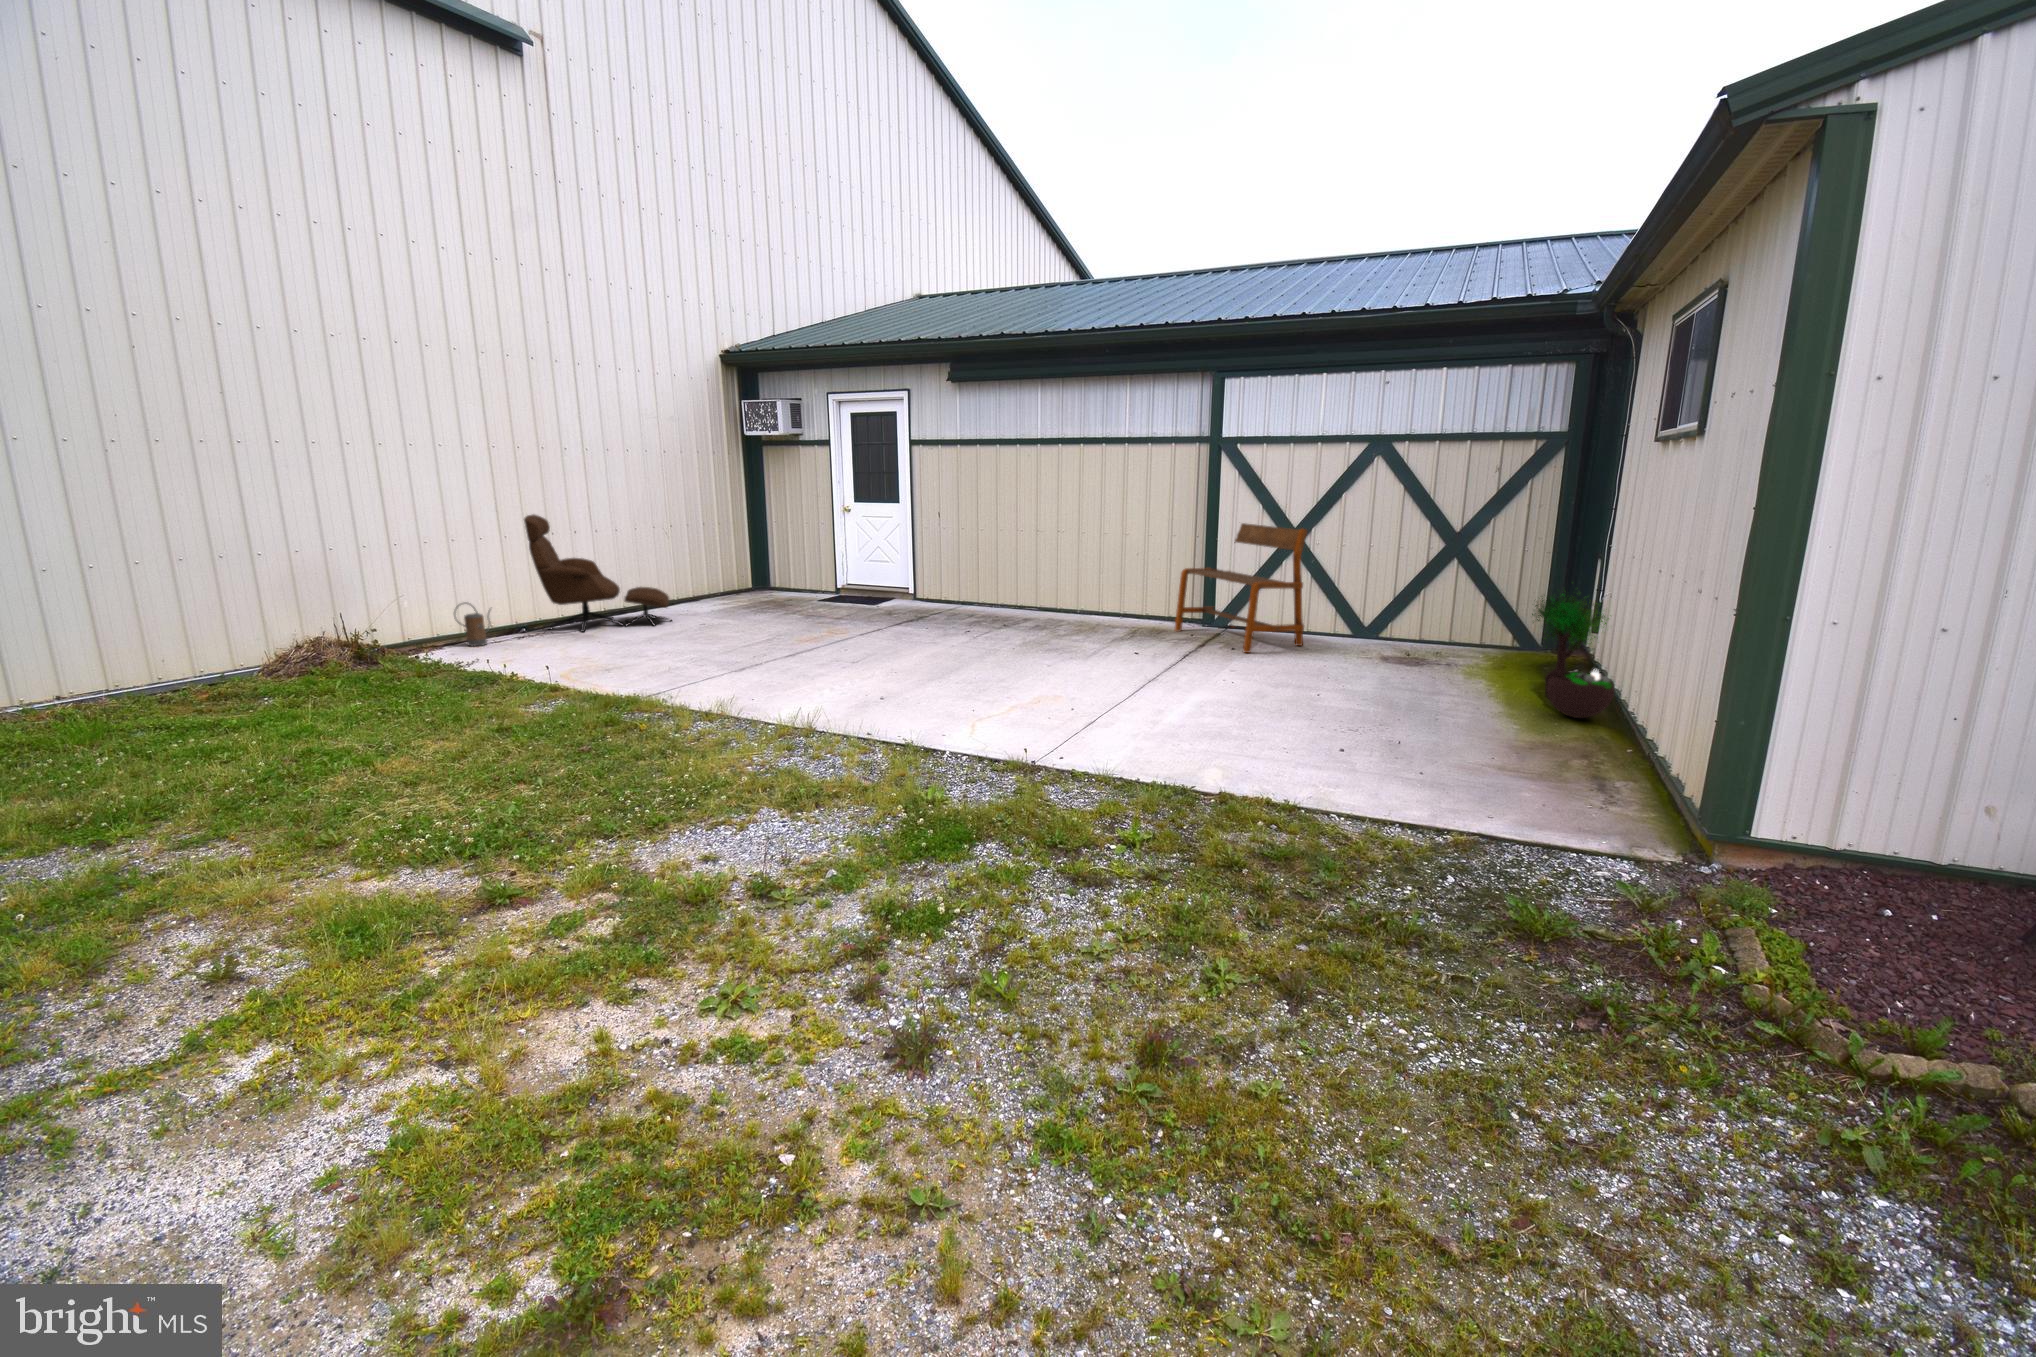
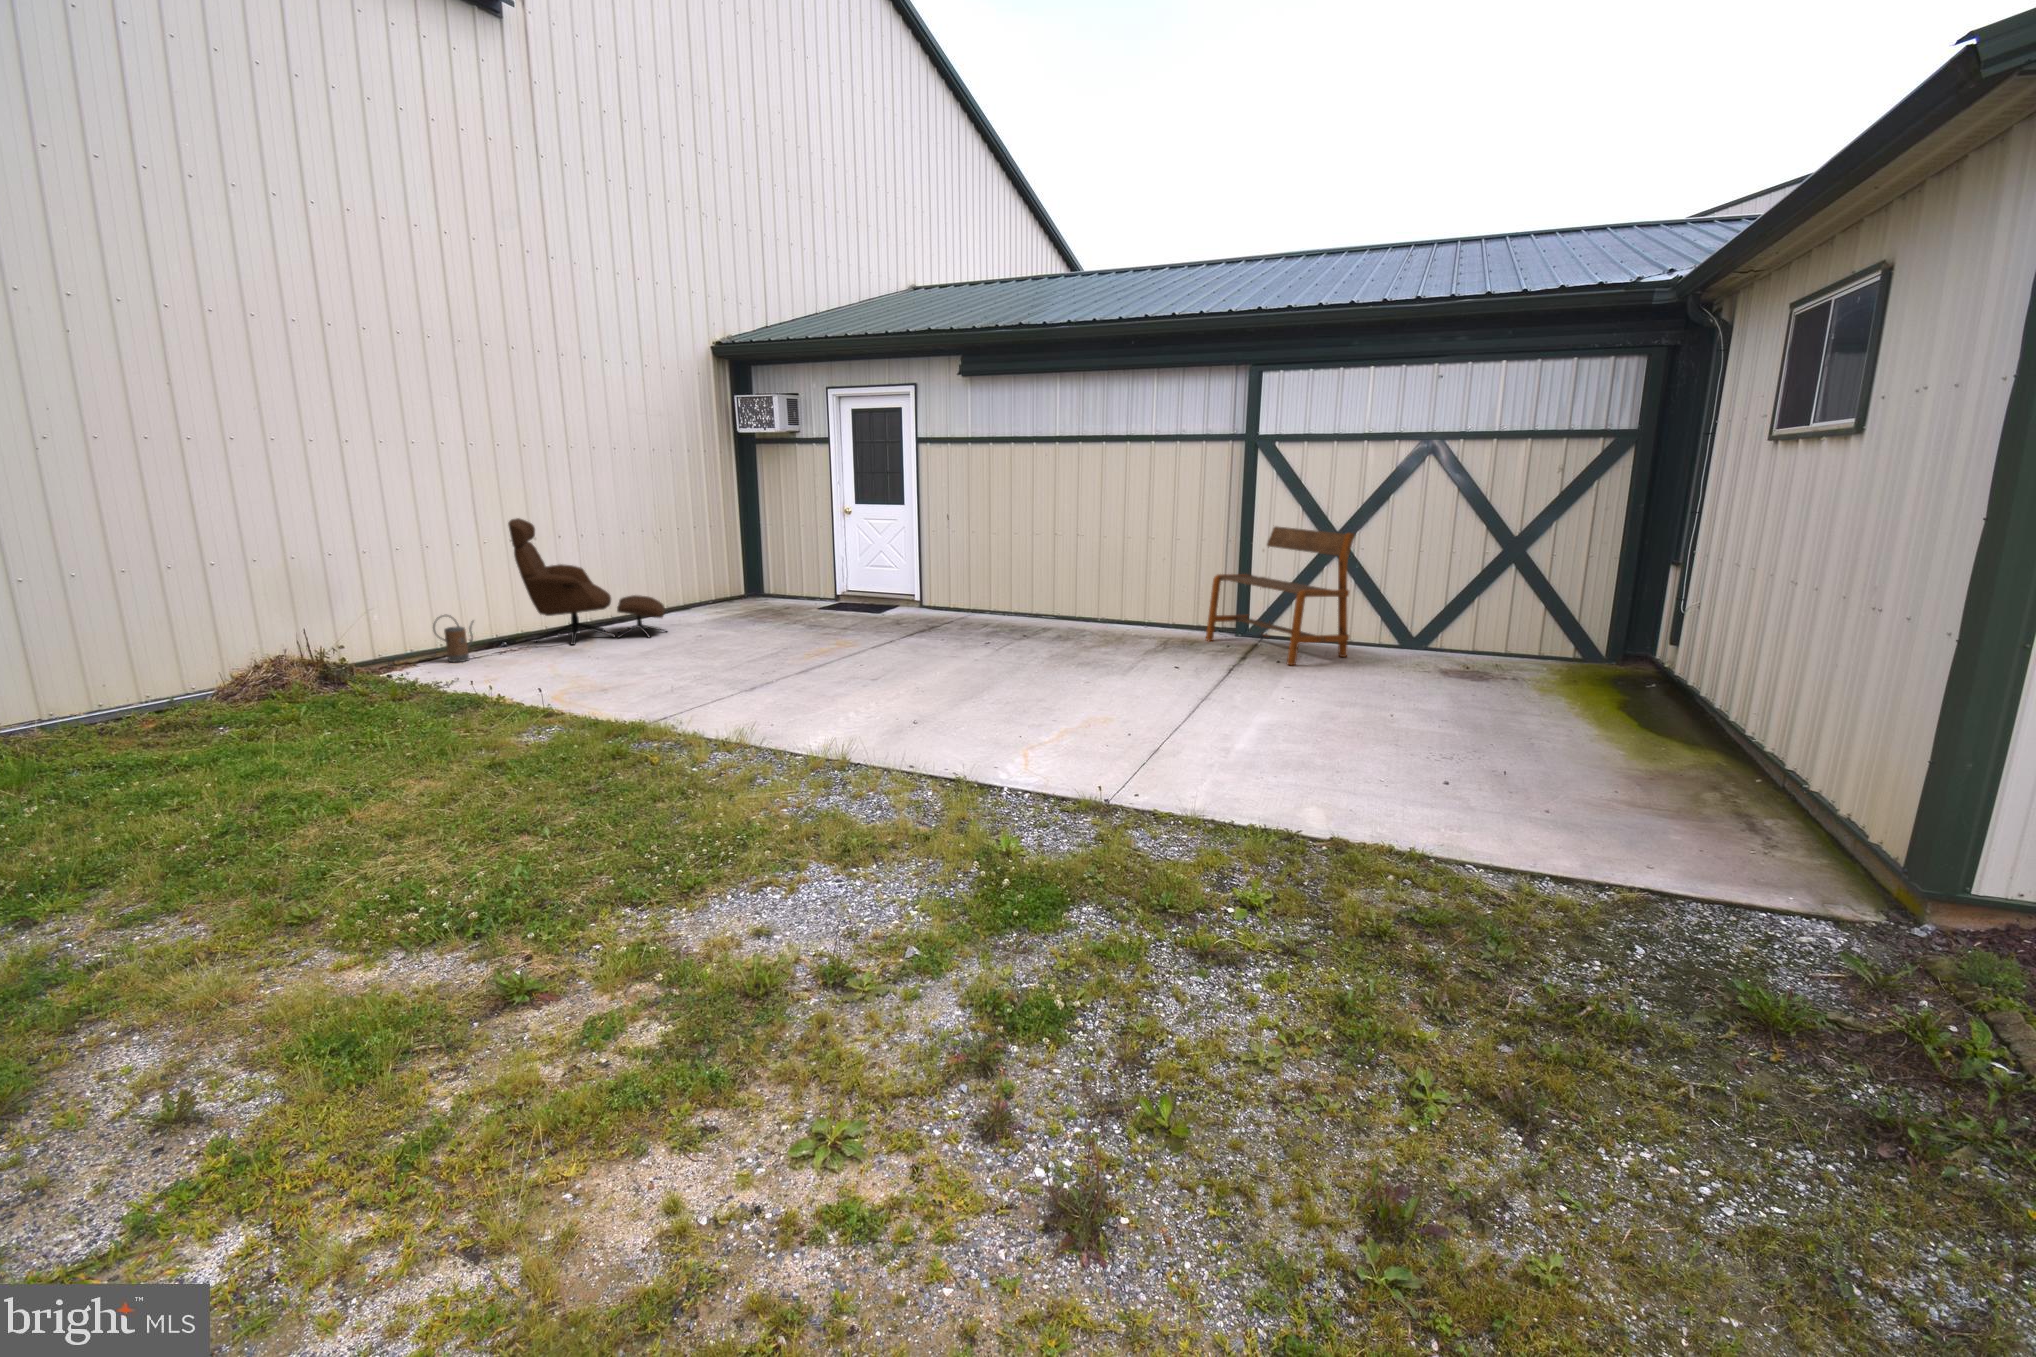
potted tree: present [1532,590,1614,718] -> none [1621,592,1719,740]

